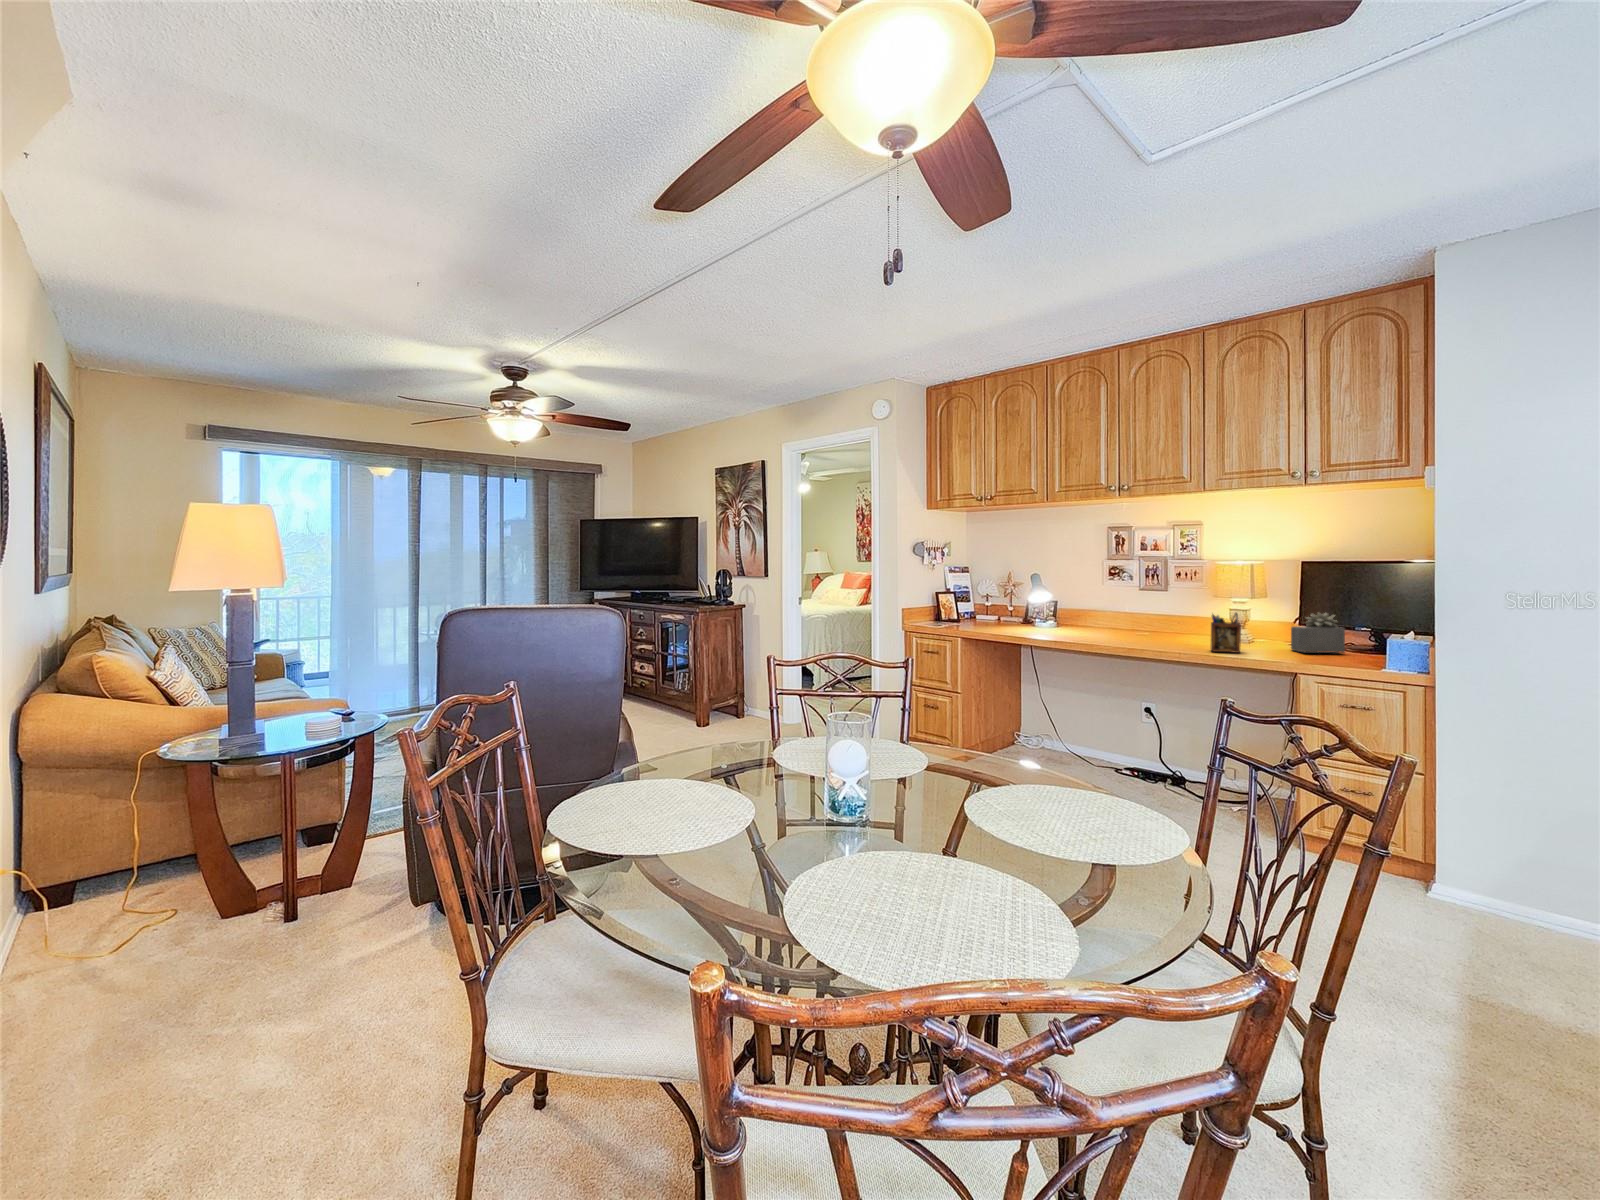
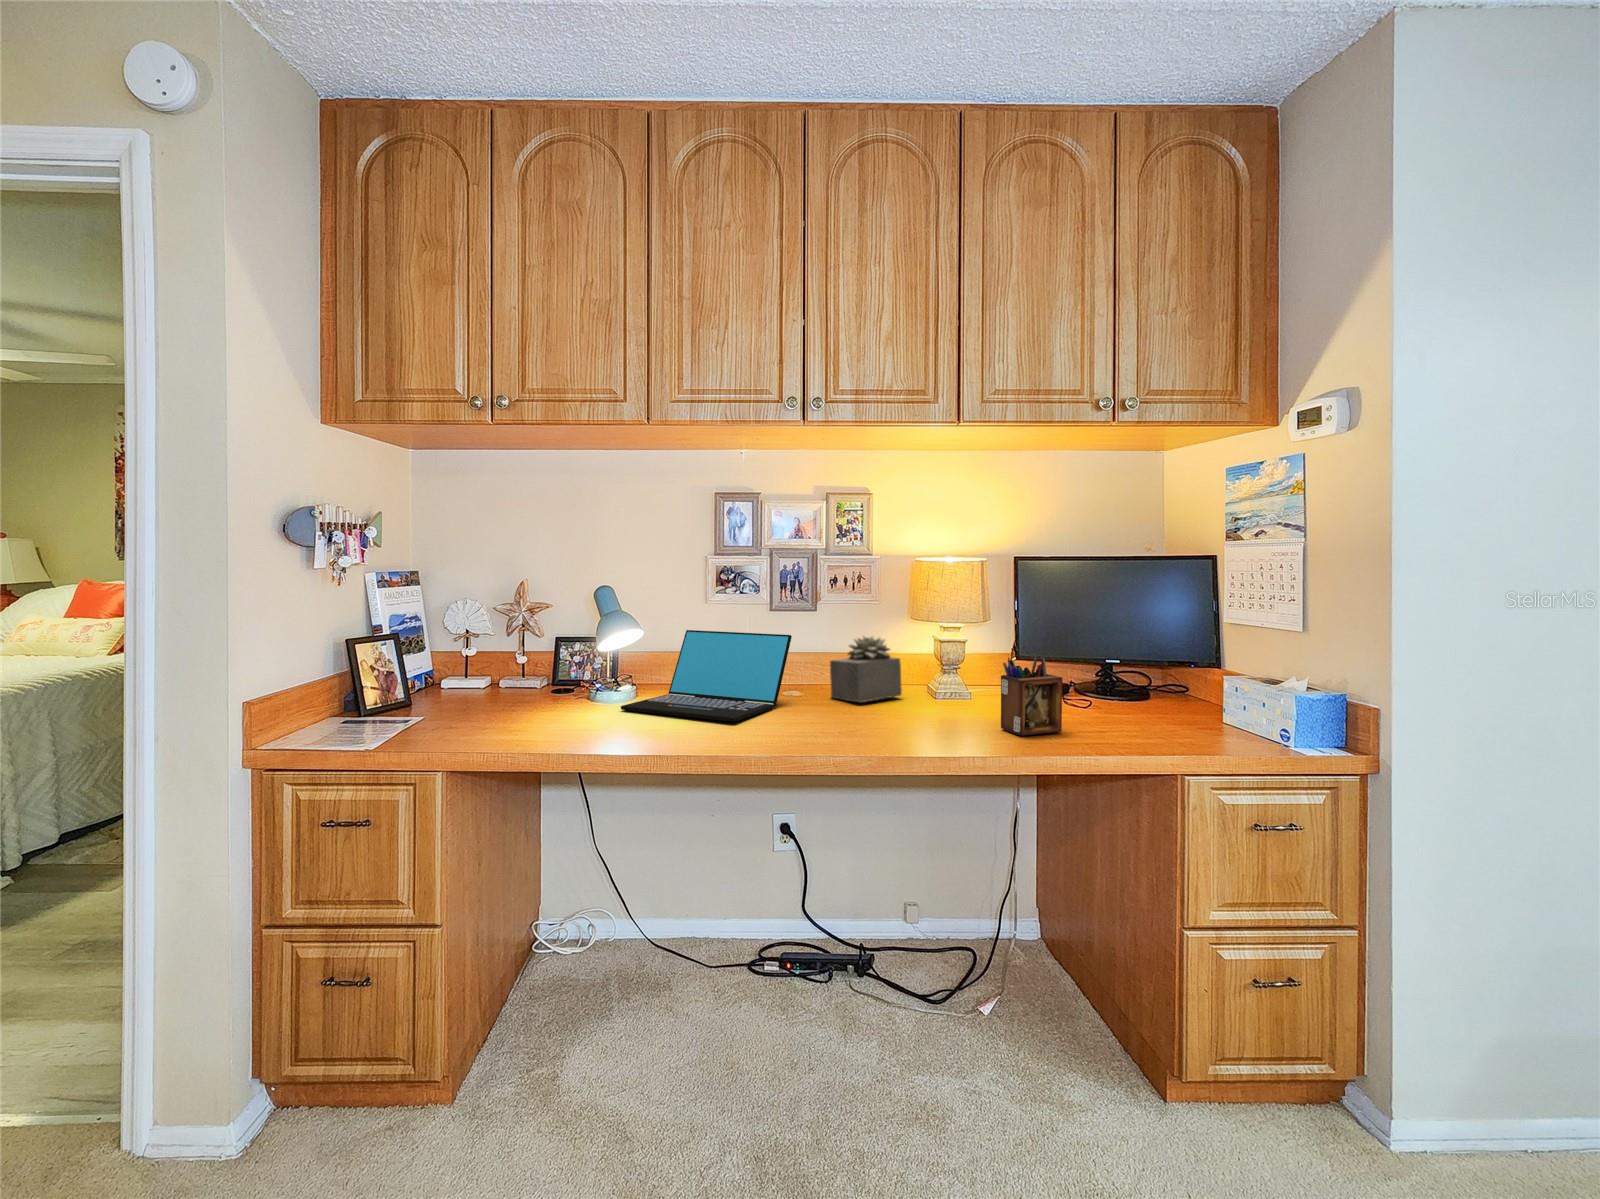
laptop: none [1041,597,1130,637] -> present [621,630,792,722]
succulent plant: present [1291,613,1345,653] -> present [830,636,902,702]

